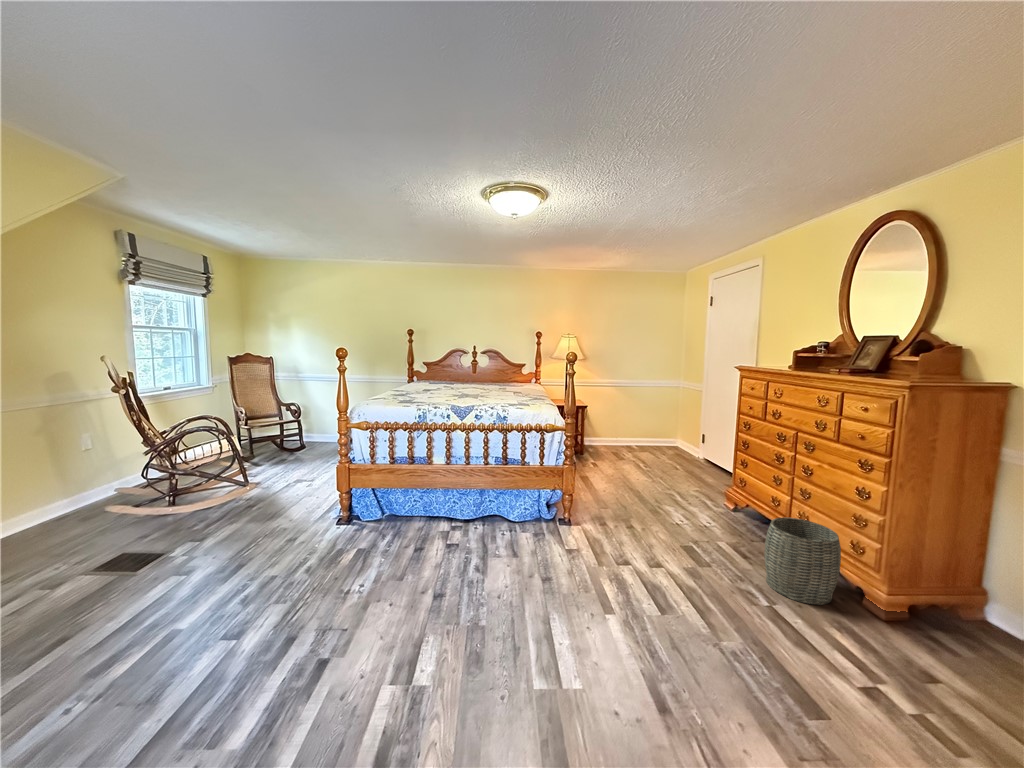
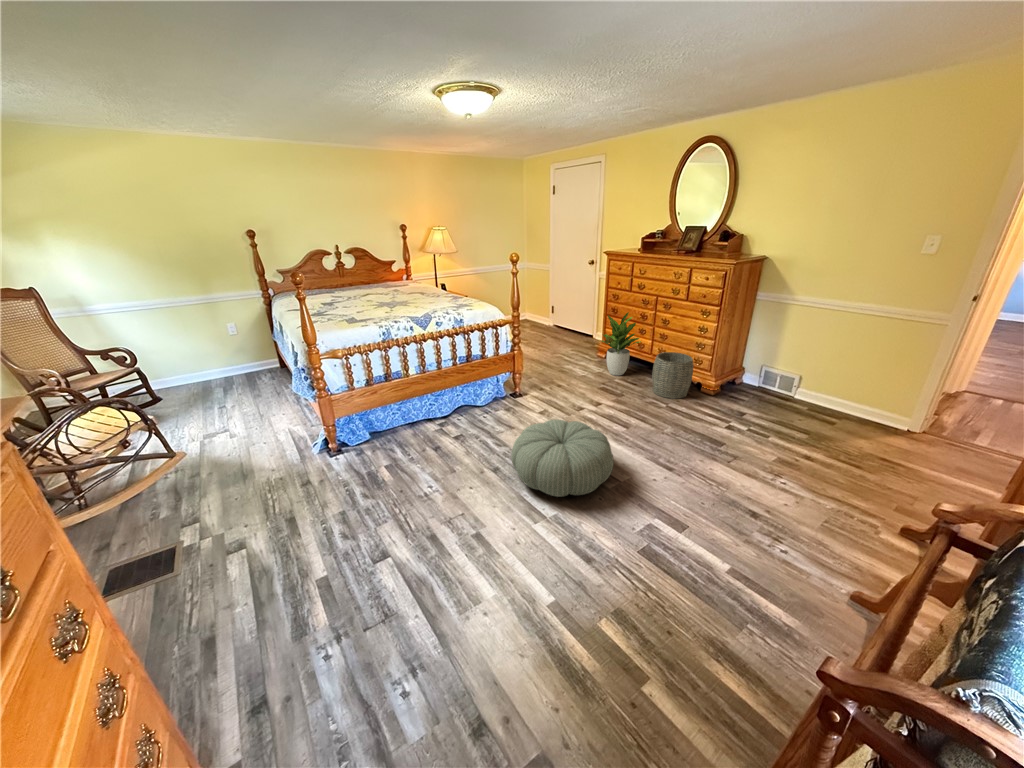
potted plant: none [702,445,773,541] -> present [602,312,641,375]
pouf: none [425,552,571,677] -> present [511,420,614,497]

